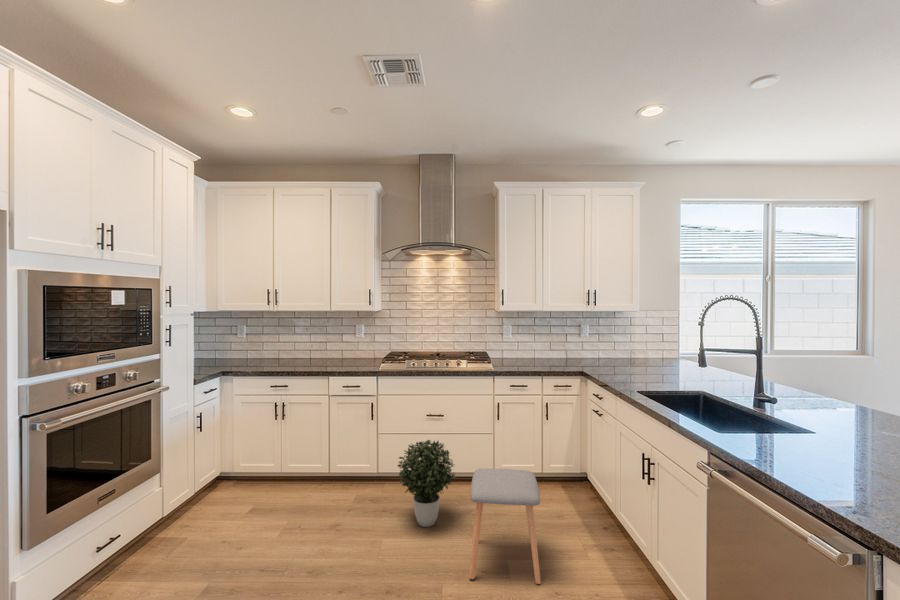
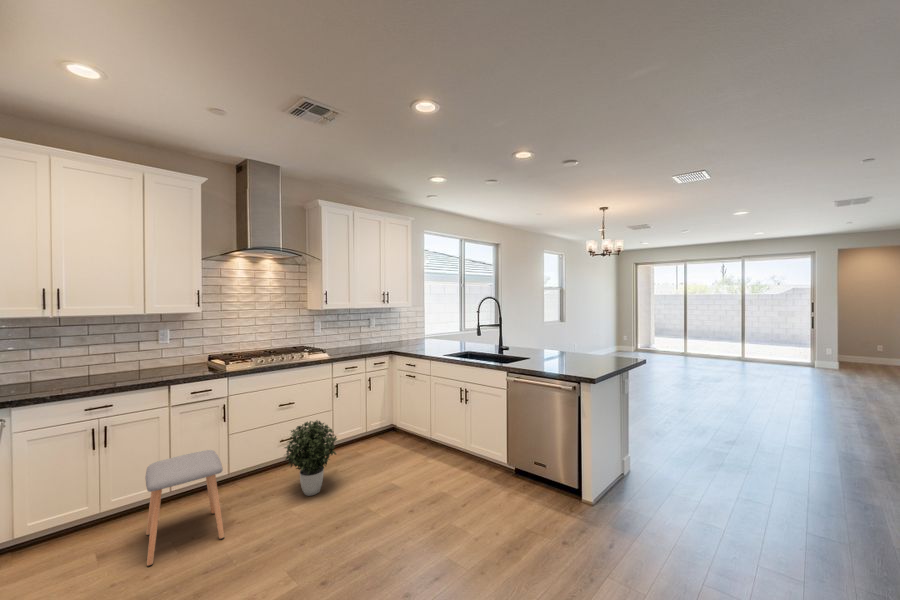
stool: present [469,469,541,585] -> present [145,450,224,566]

